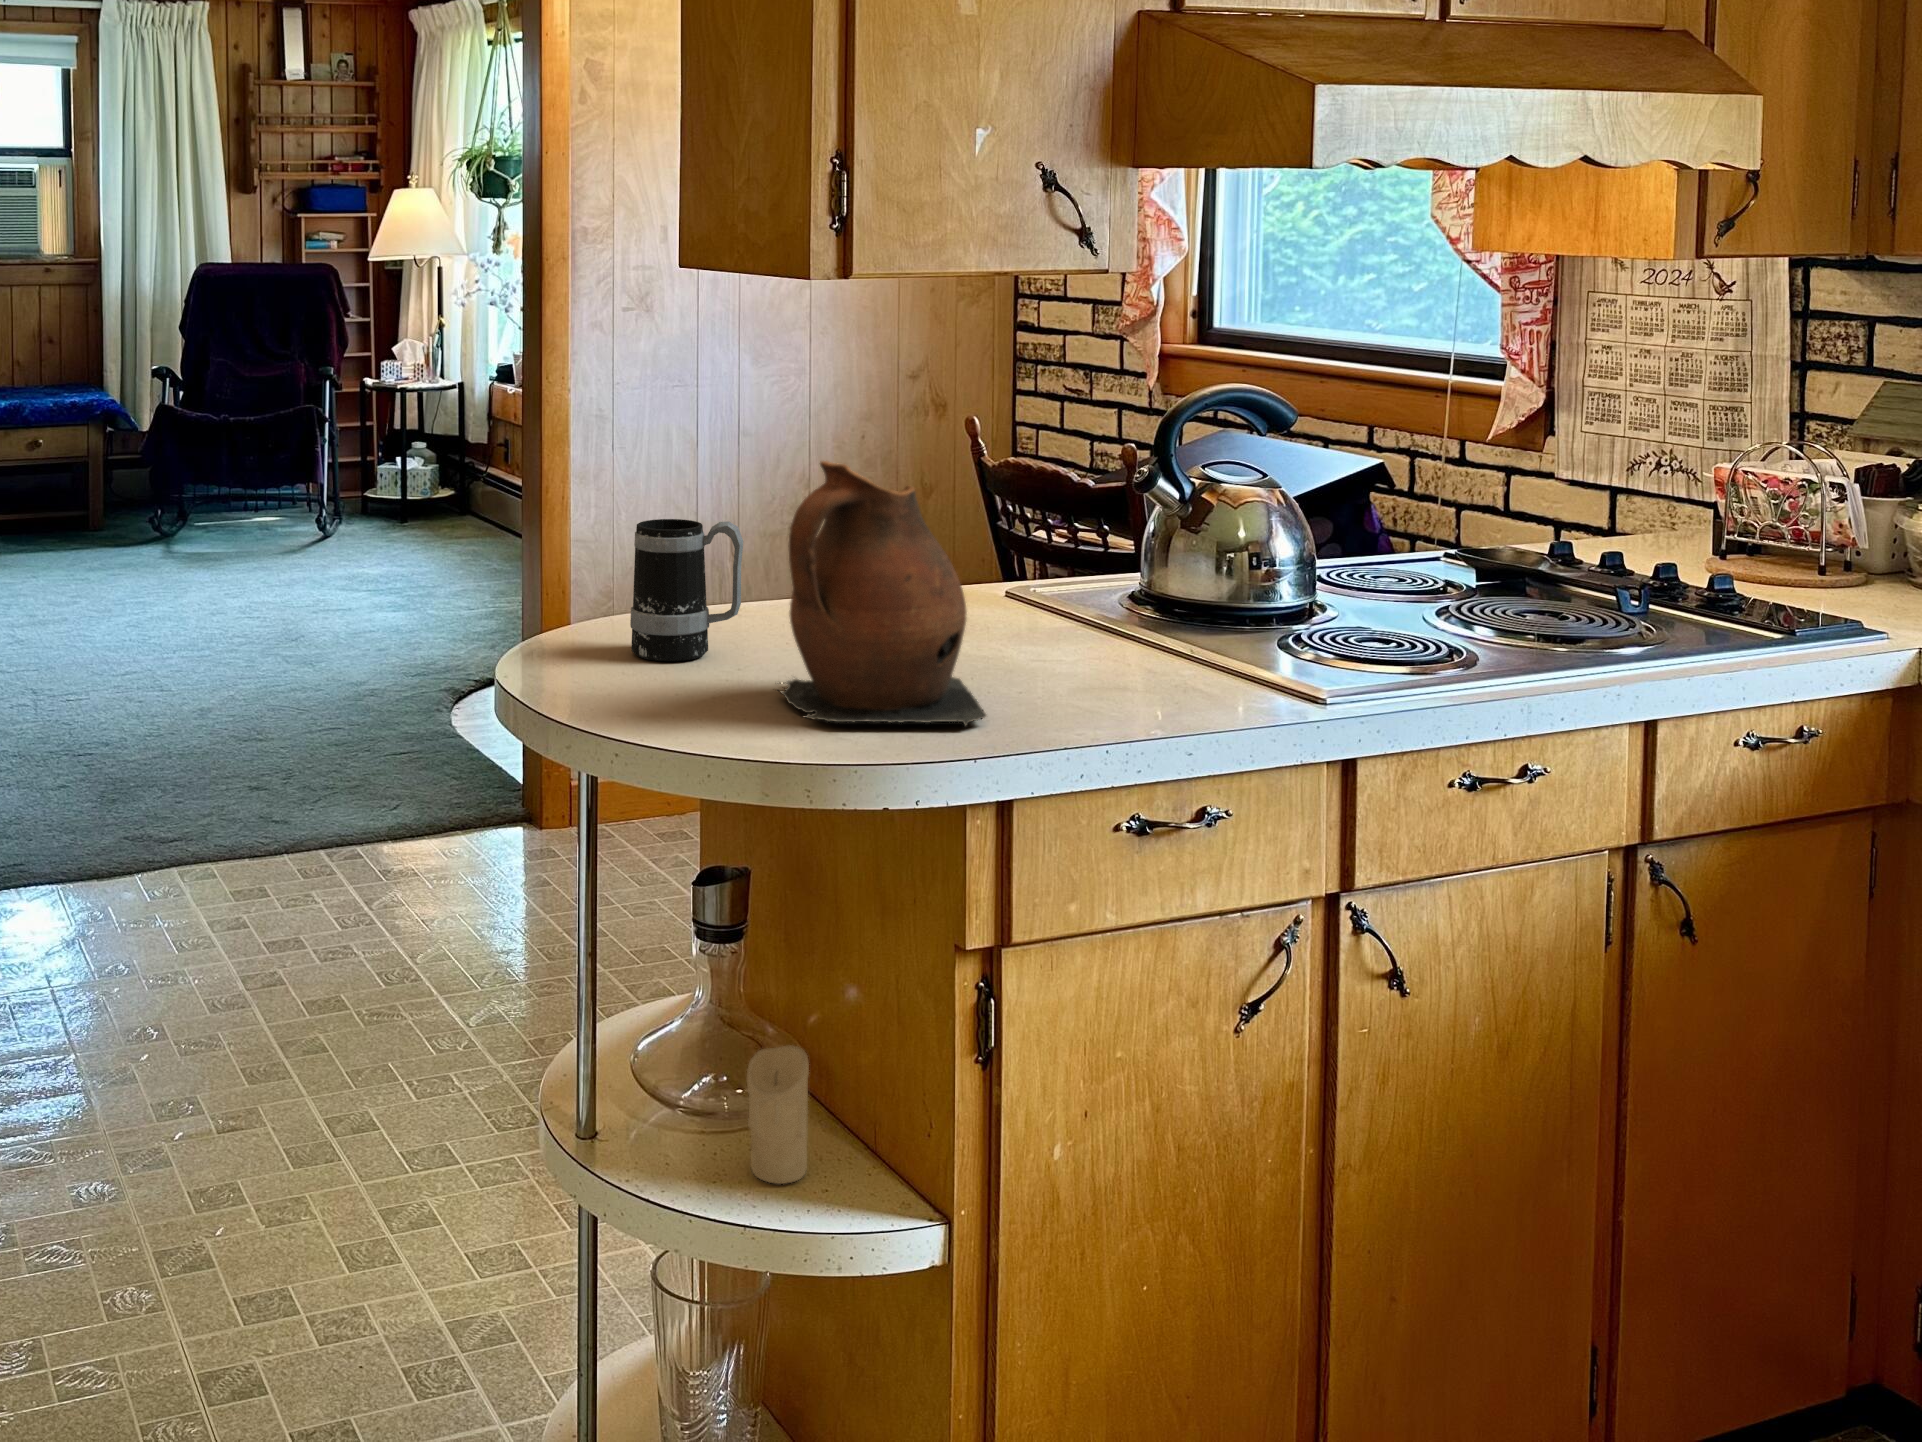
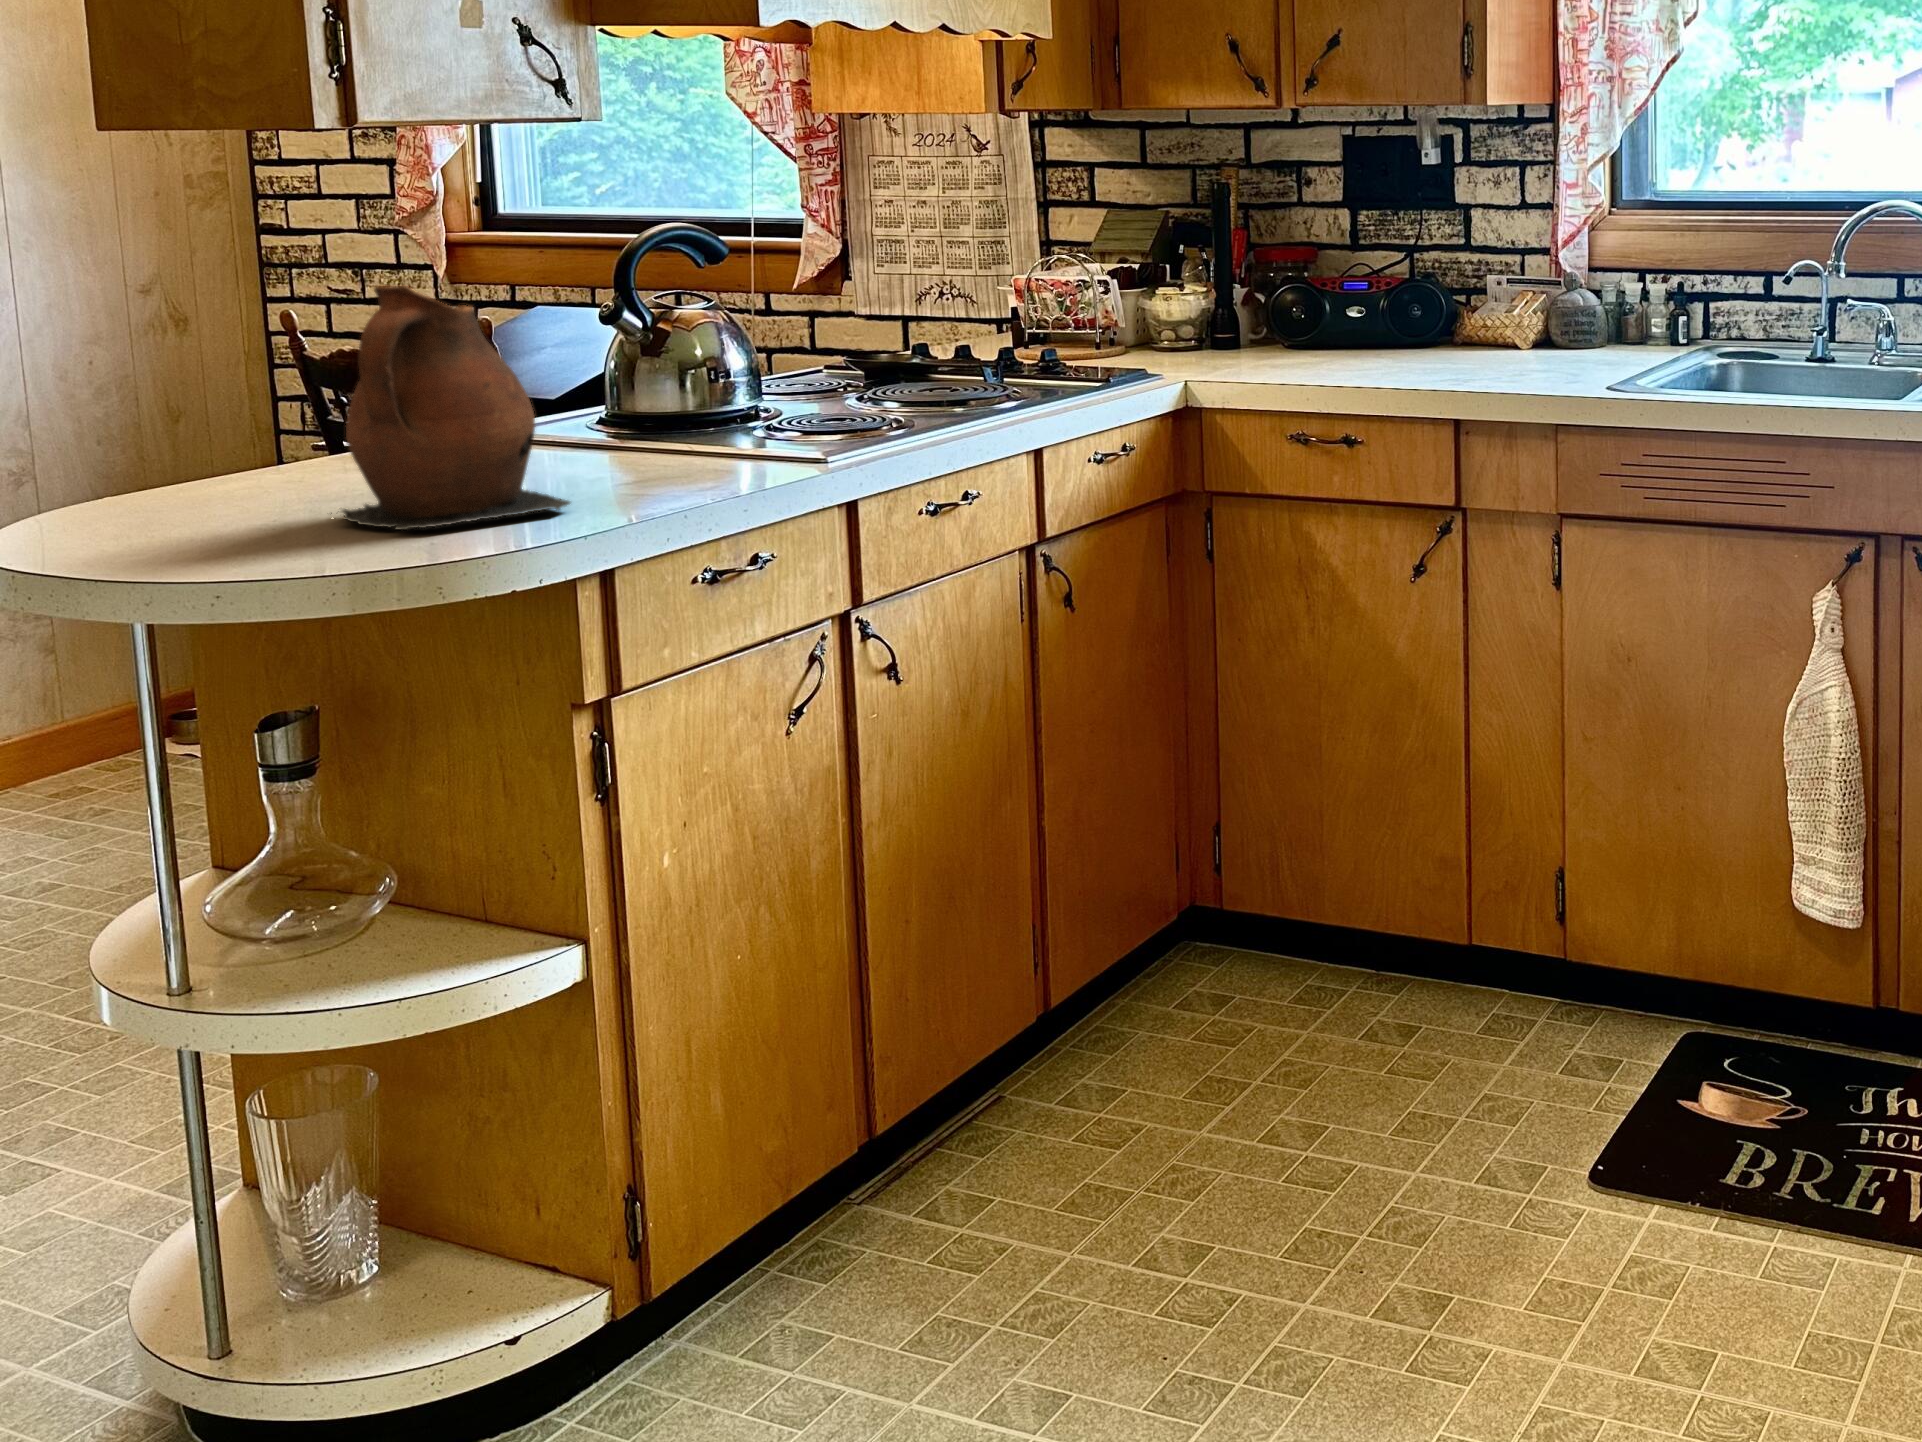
mug: present [630,519,743,661] -> none [104,371,244,524]
candle: present [747,1045,809,1184] -> none [360,846,434,976]

